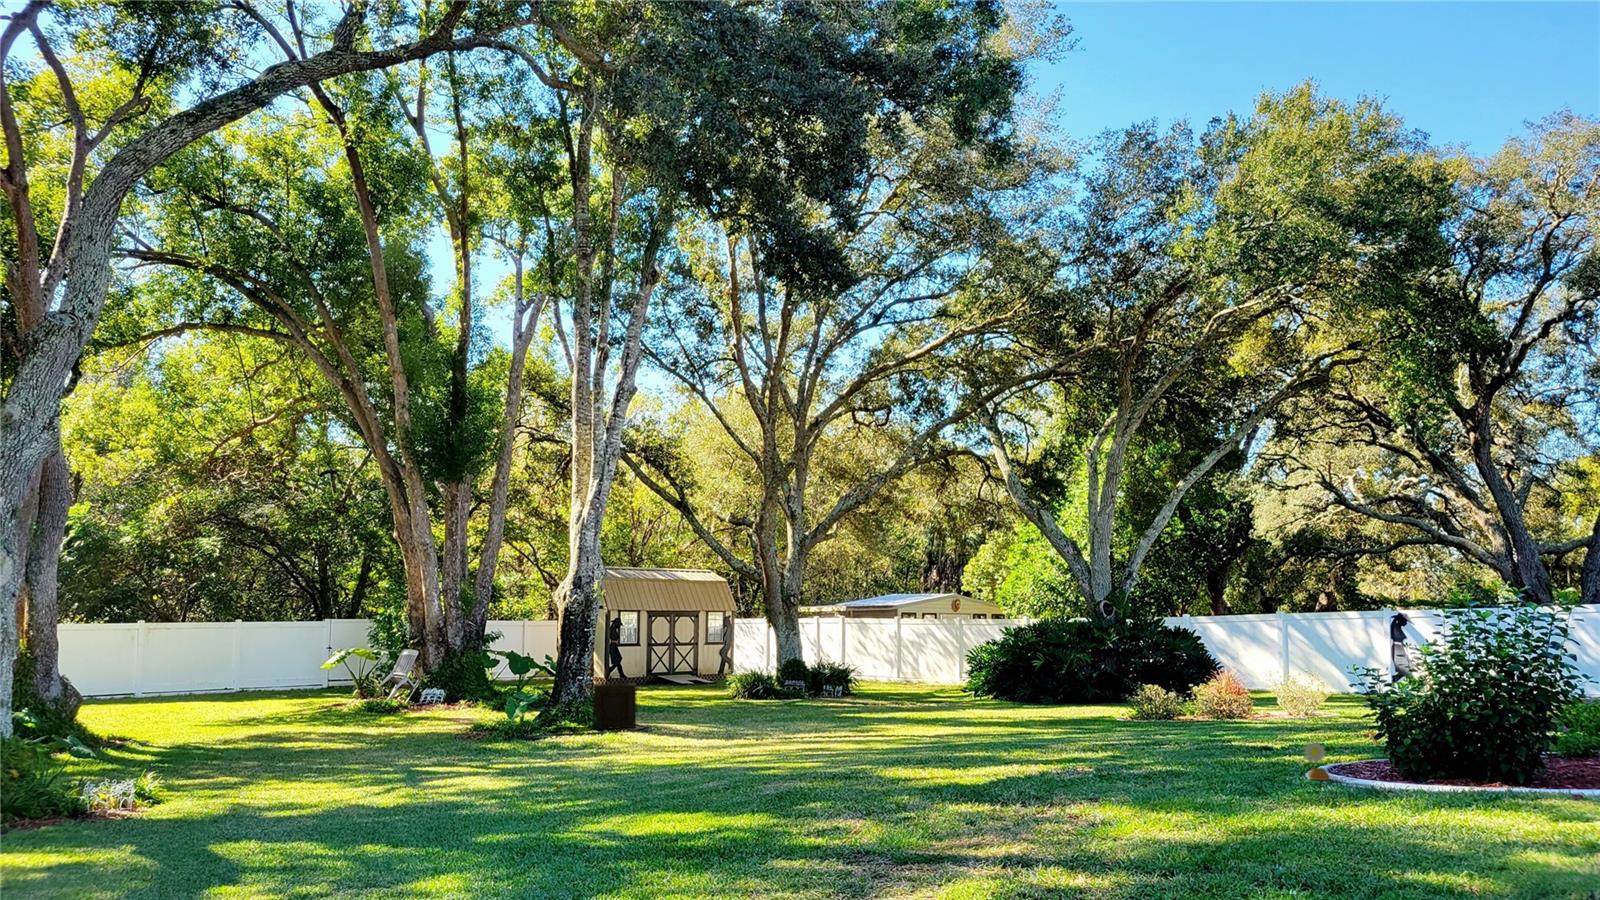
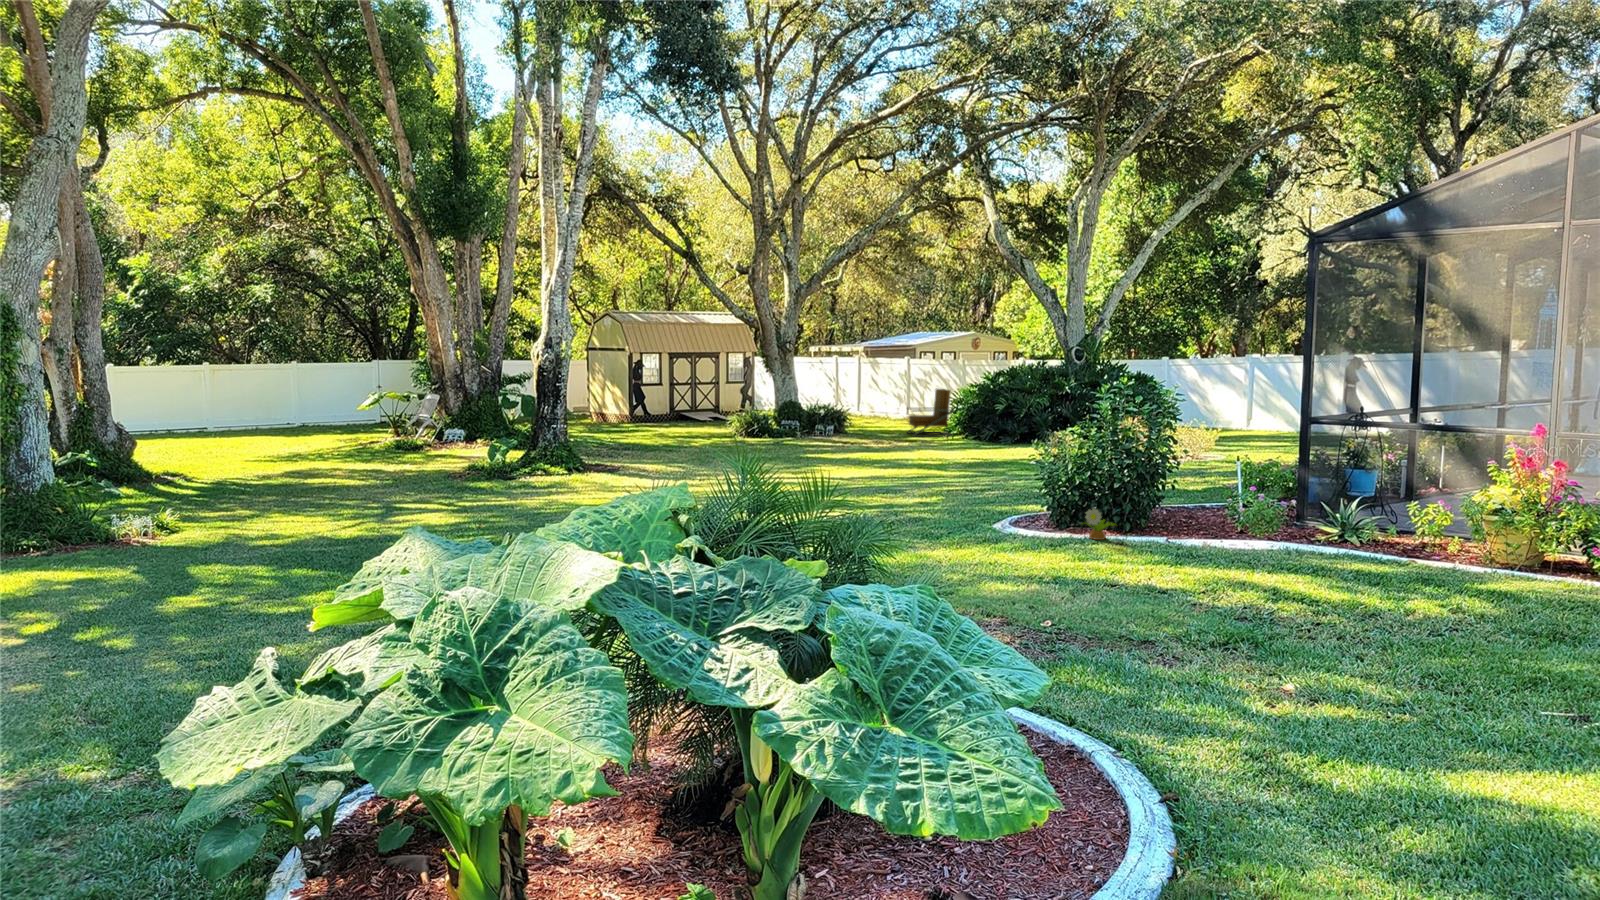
lounge chair: none [923,641,980,693] -> present [907,388,954,437]
wooden crate: present [593,683,637,729] -> none [567,431,609,471]

